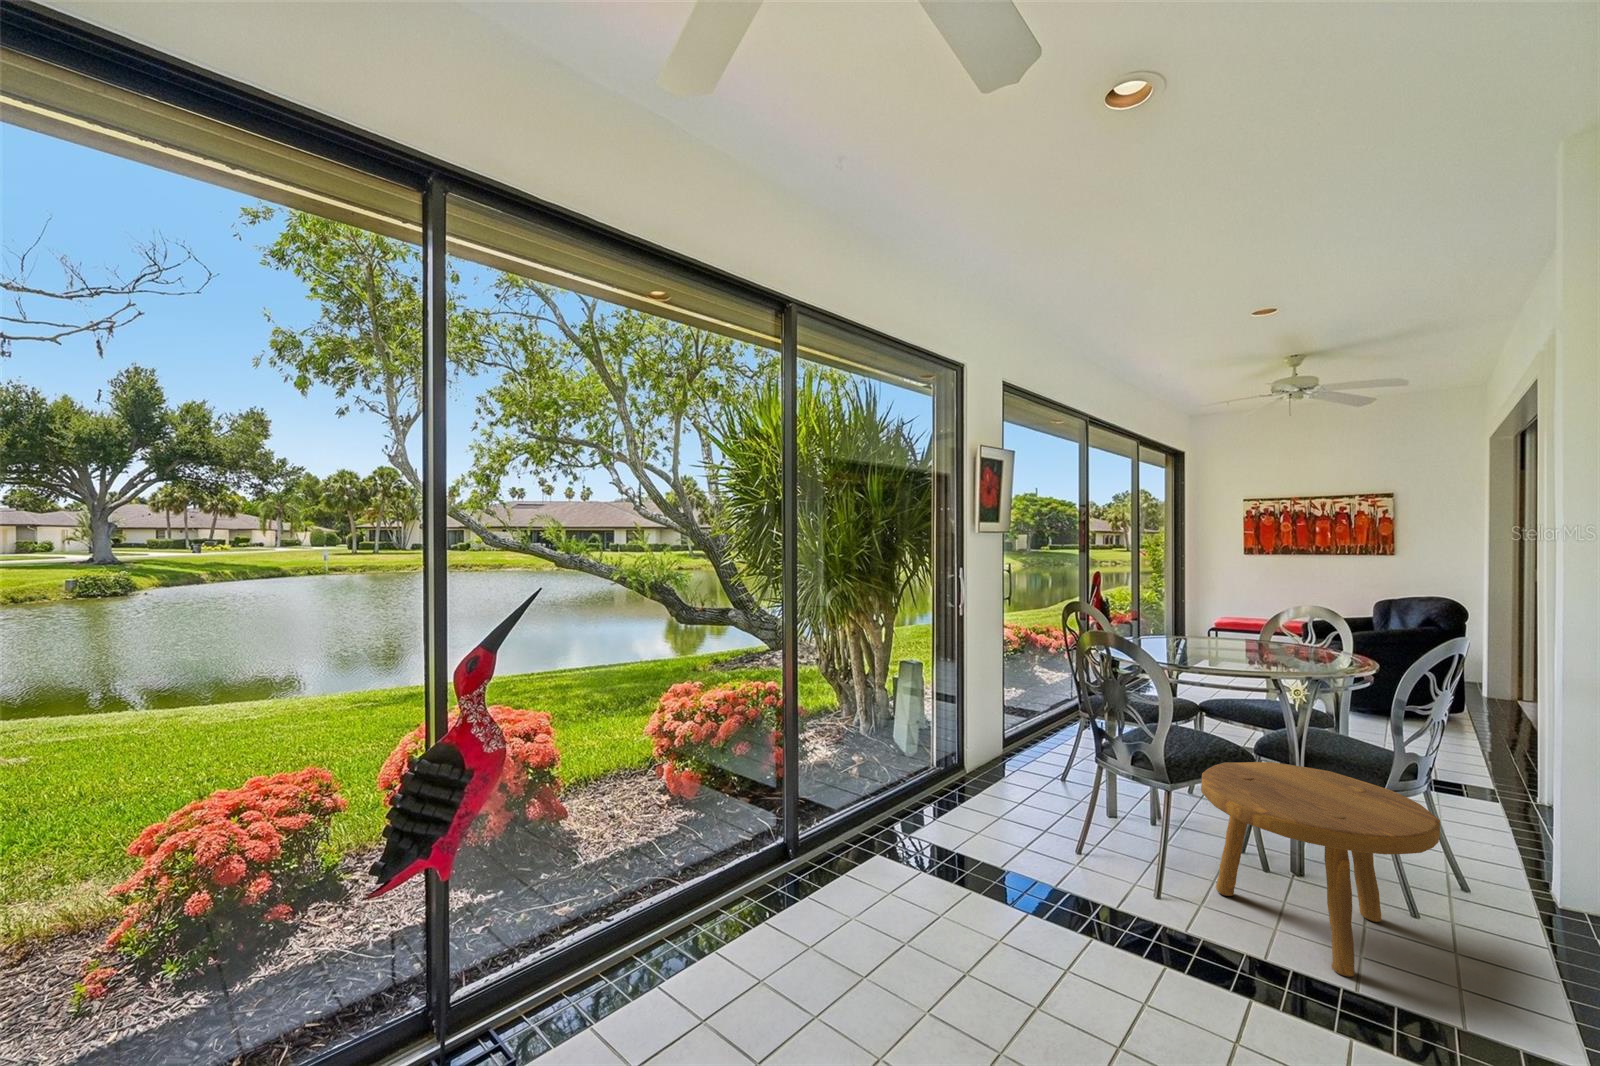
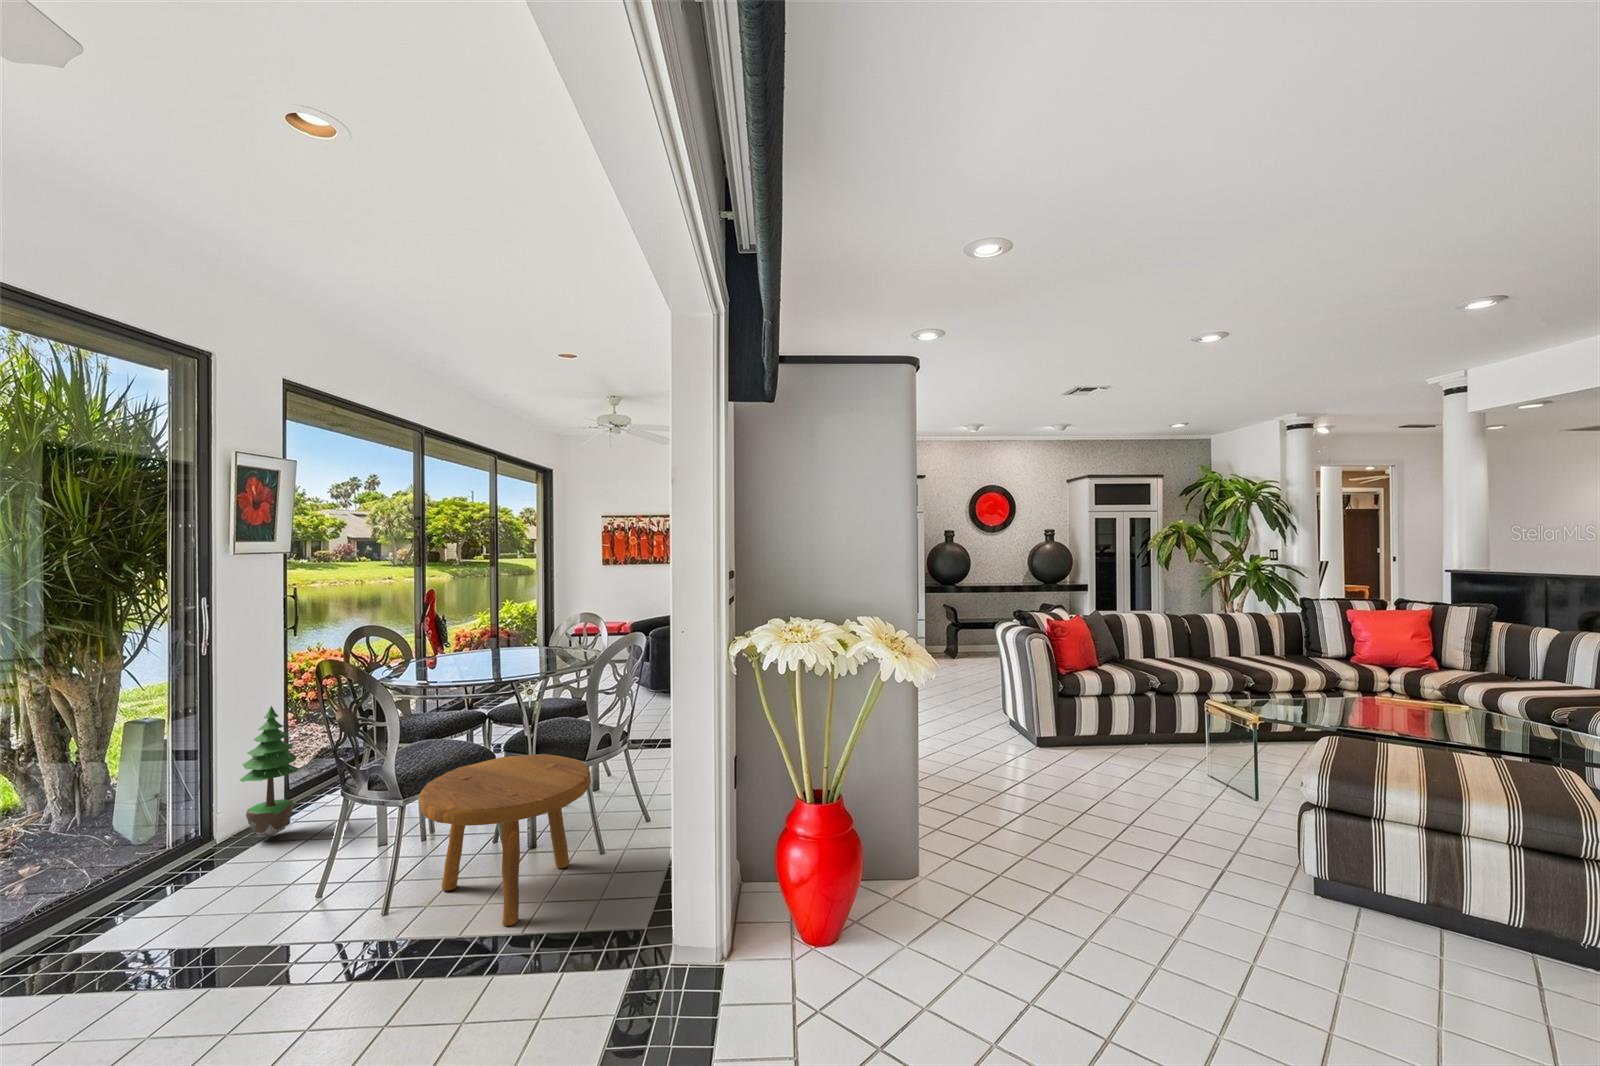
potted tree: none [985,663,1028,778] -> present [240,706,299,838]

